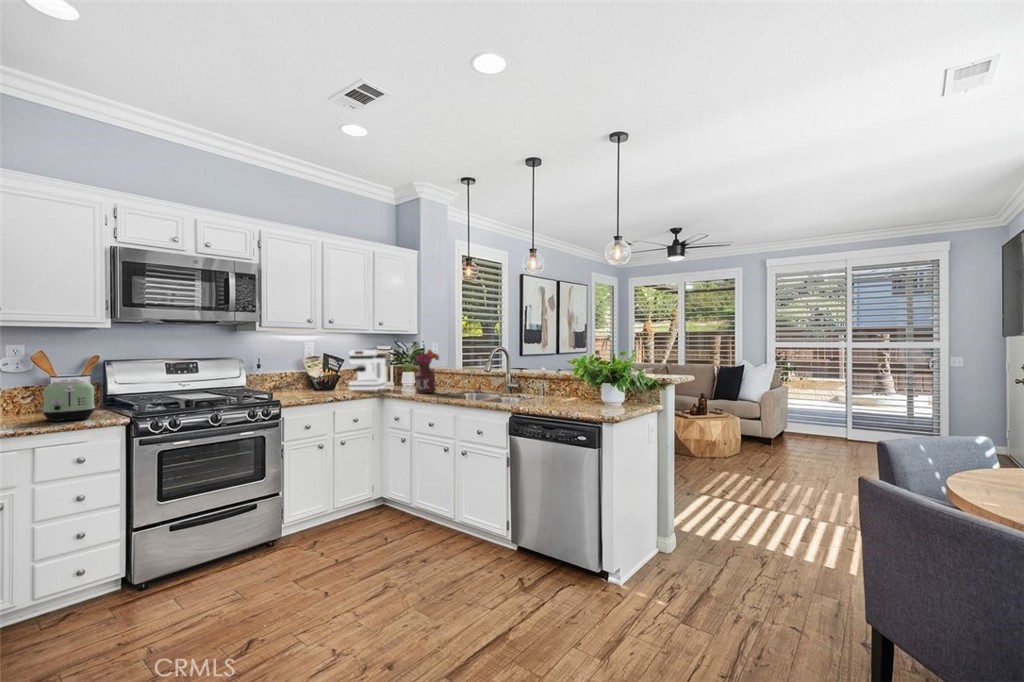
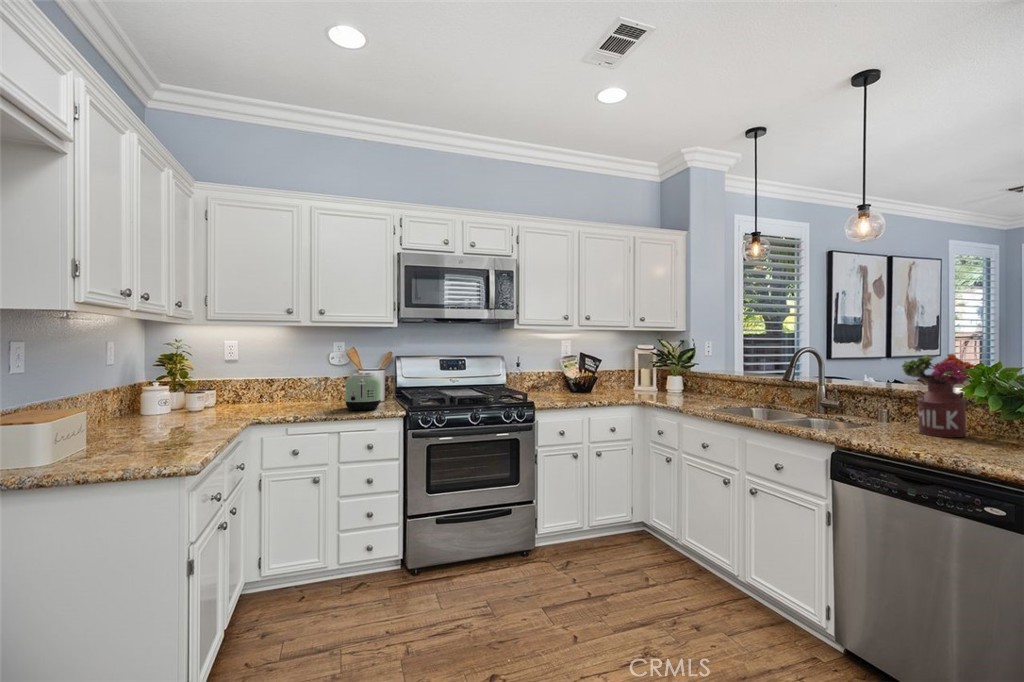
coffee maker: present [349,350,386,390] -> none [606,349,648,396]
flower arrangement: present [409,350,439,393] -> present [902,354,974,437]

